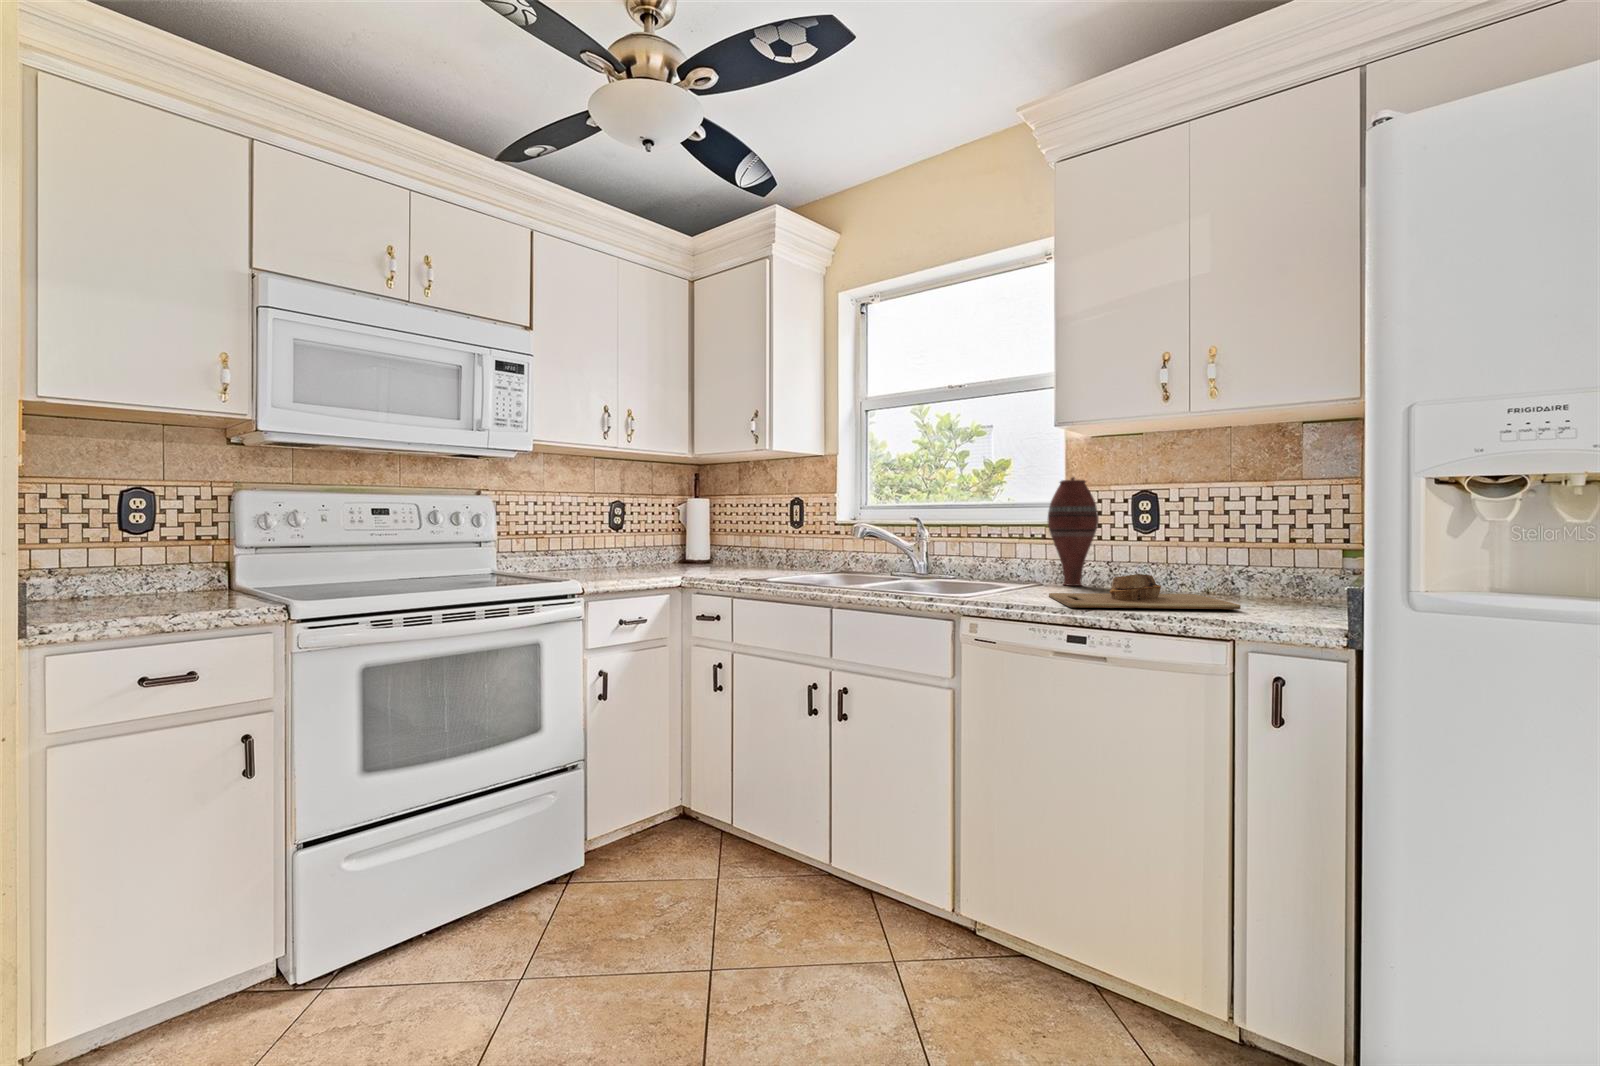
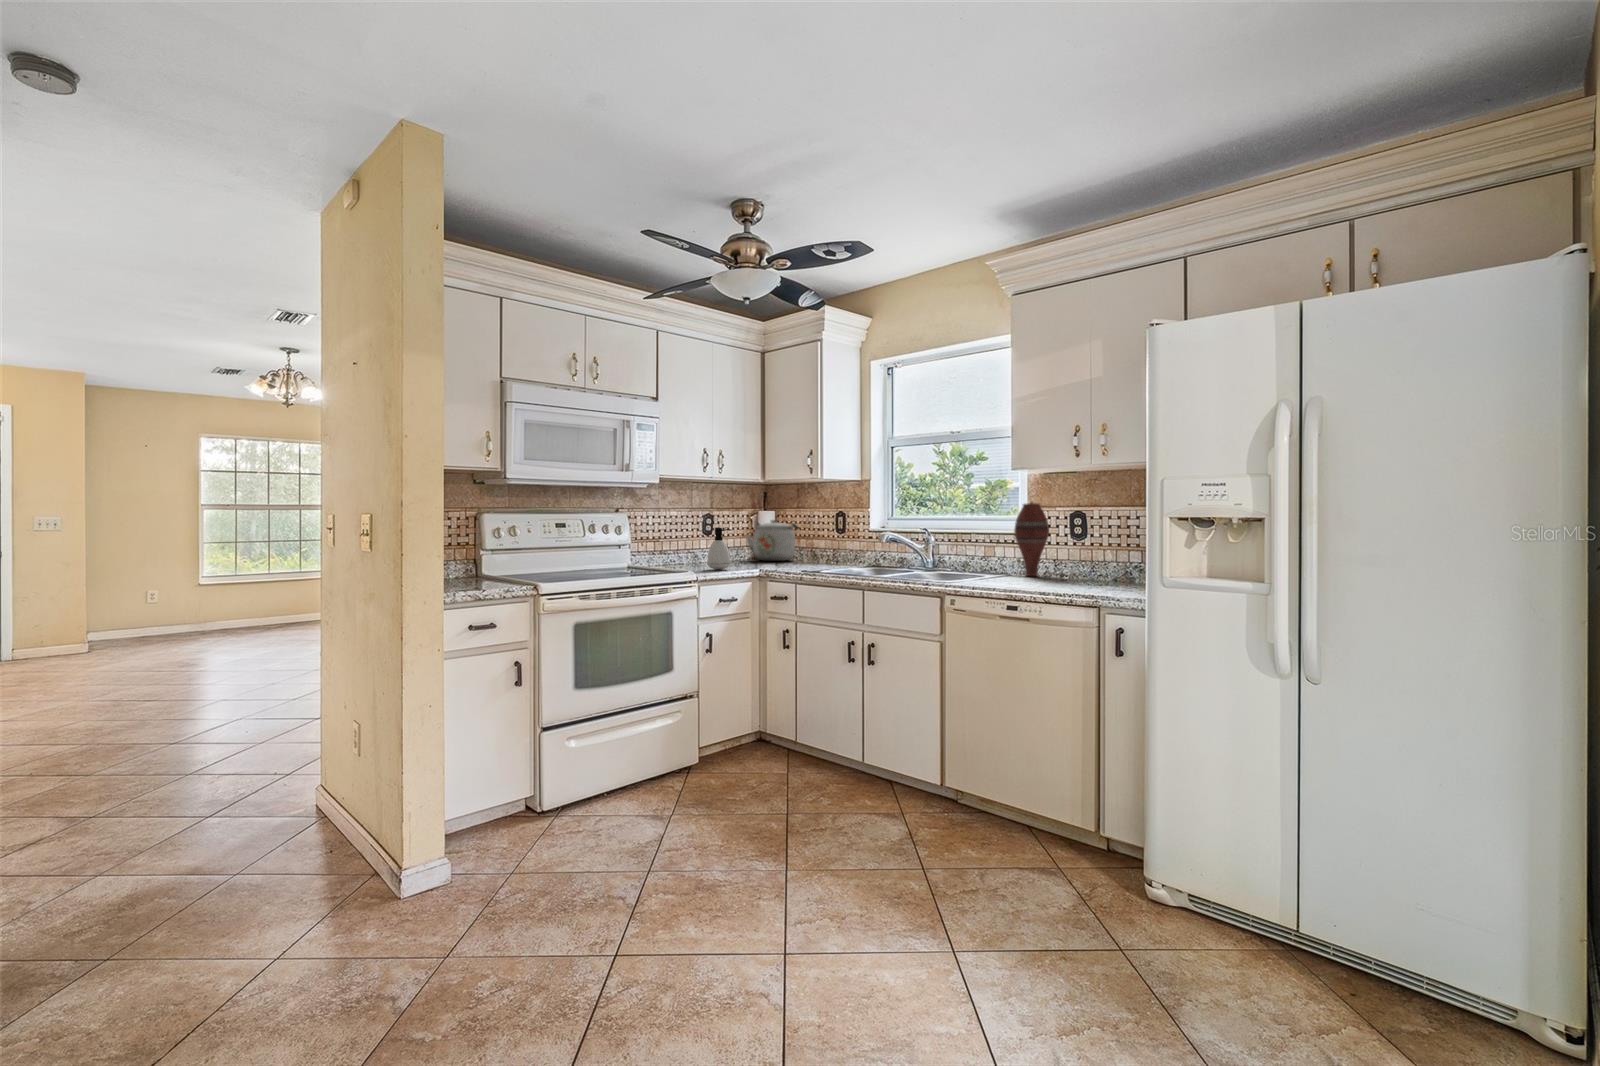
kettle: none [669,509,741,564] -> present [746,520,799,561]
soap dispenser: none [605,516,639,576] -> present [707,527,730,570]
cutting board: present [1049,574,1241,609] -> none [1006,568,1115,590]

